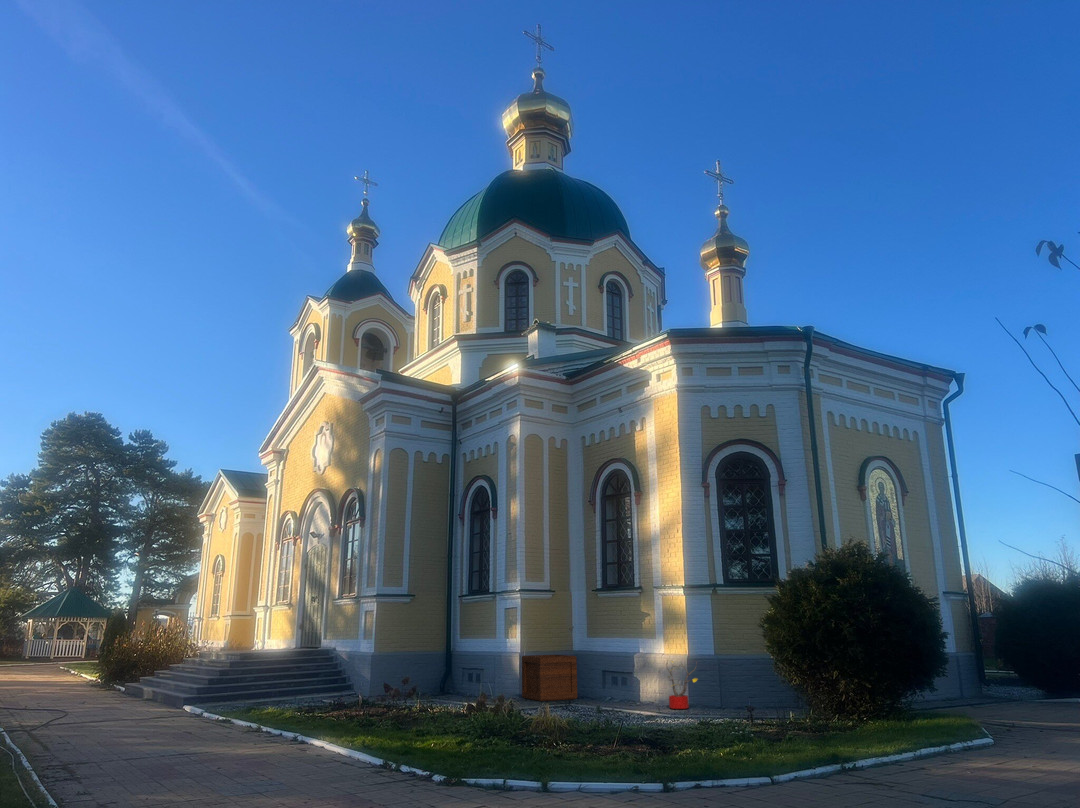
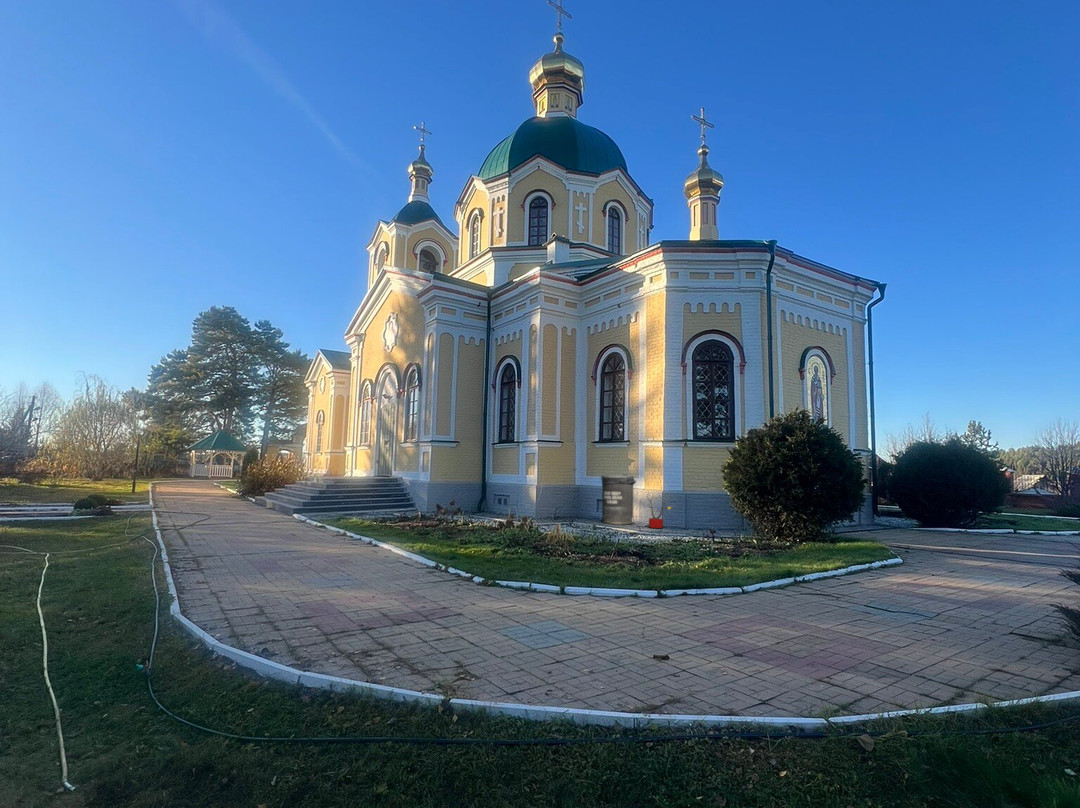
trash can: none [605,636,652,706] -> present [601,474,636,524]
wooden crate: present [522,655,577,701] -> none [538,486,579,519]

